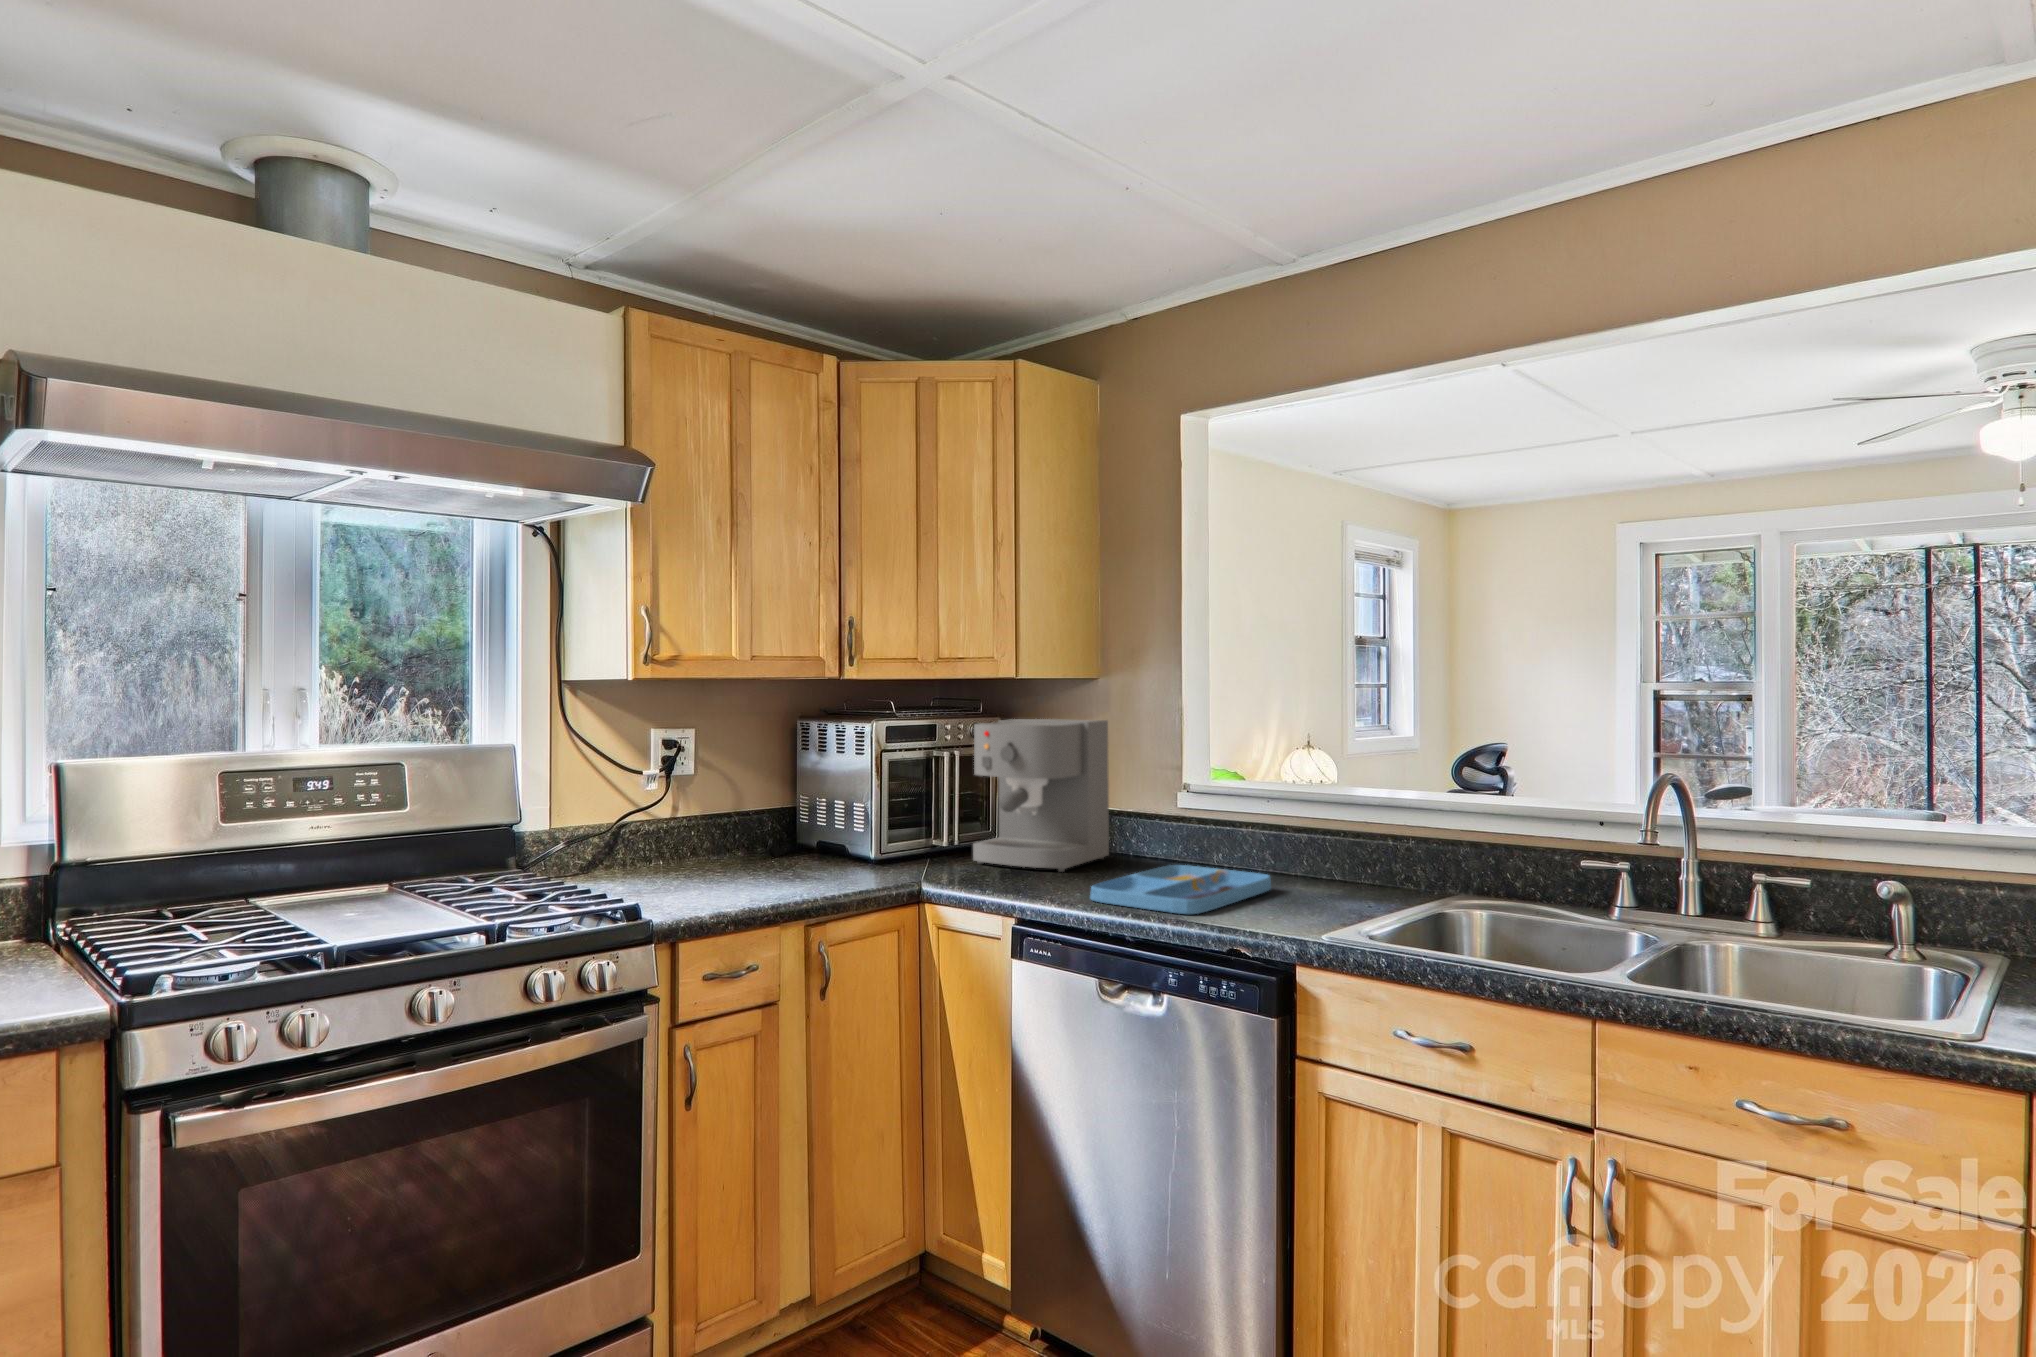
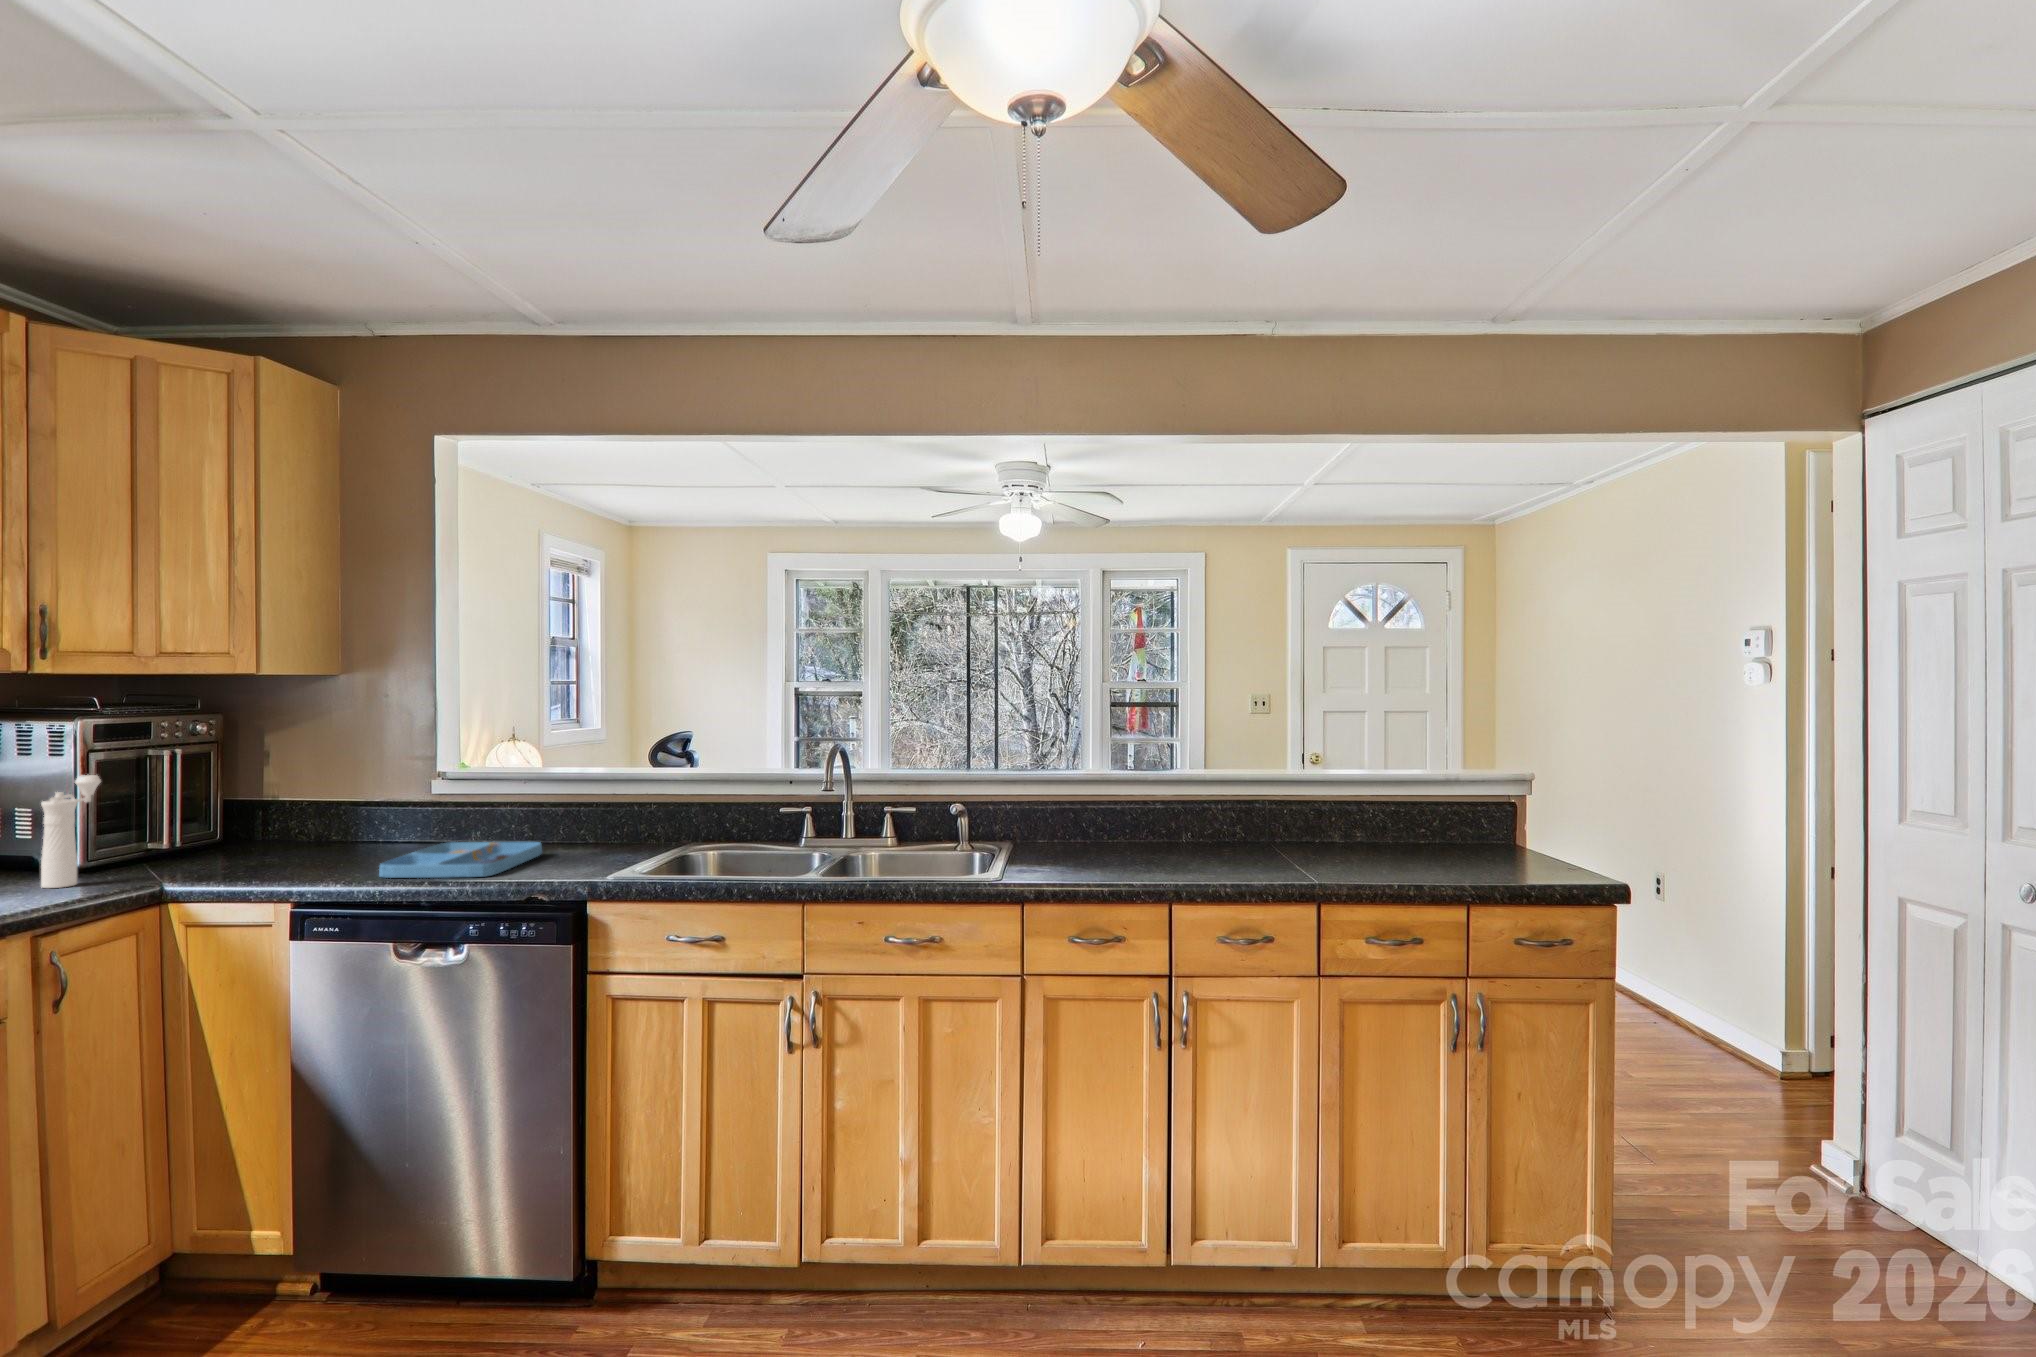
coffee maker: present [973,719,1109,872] -> none [208,714,362,864]
pepper mill: none [837,773,888,876] -> present [41,775,101,888]

